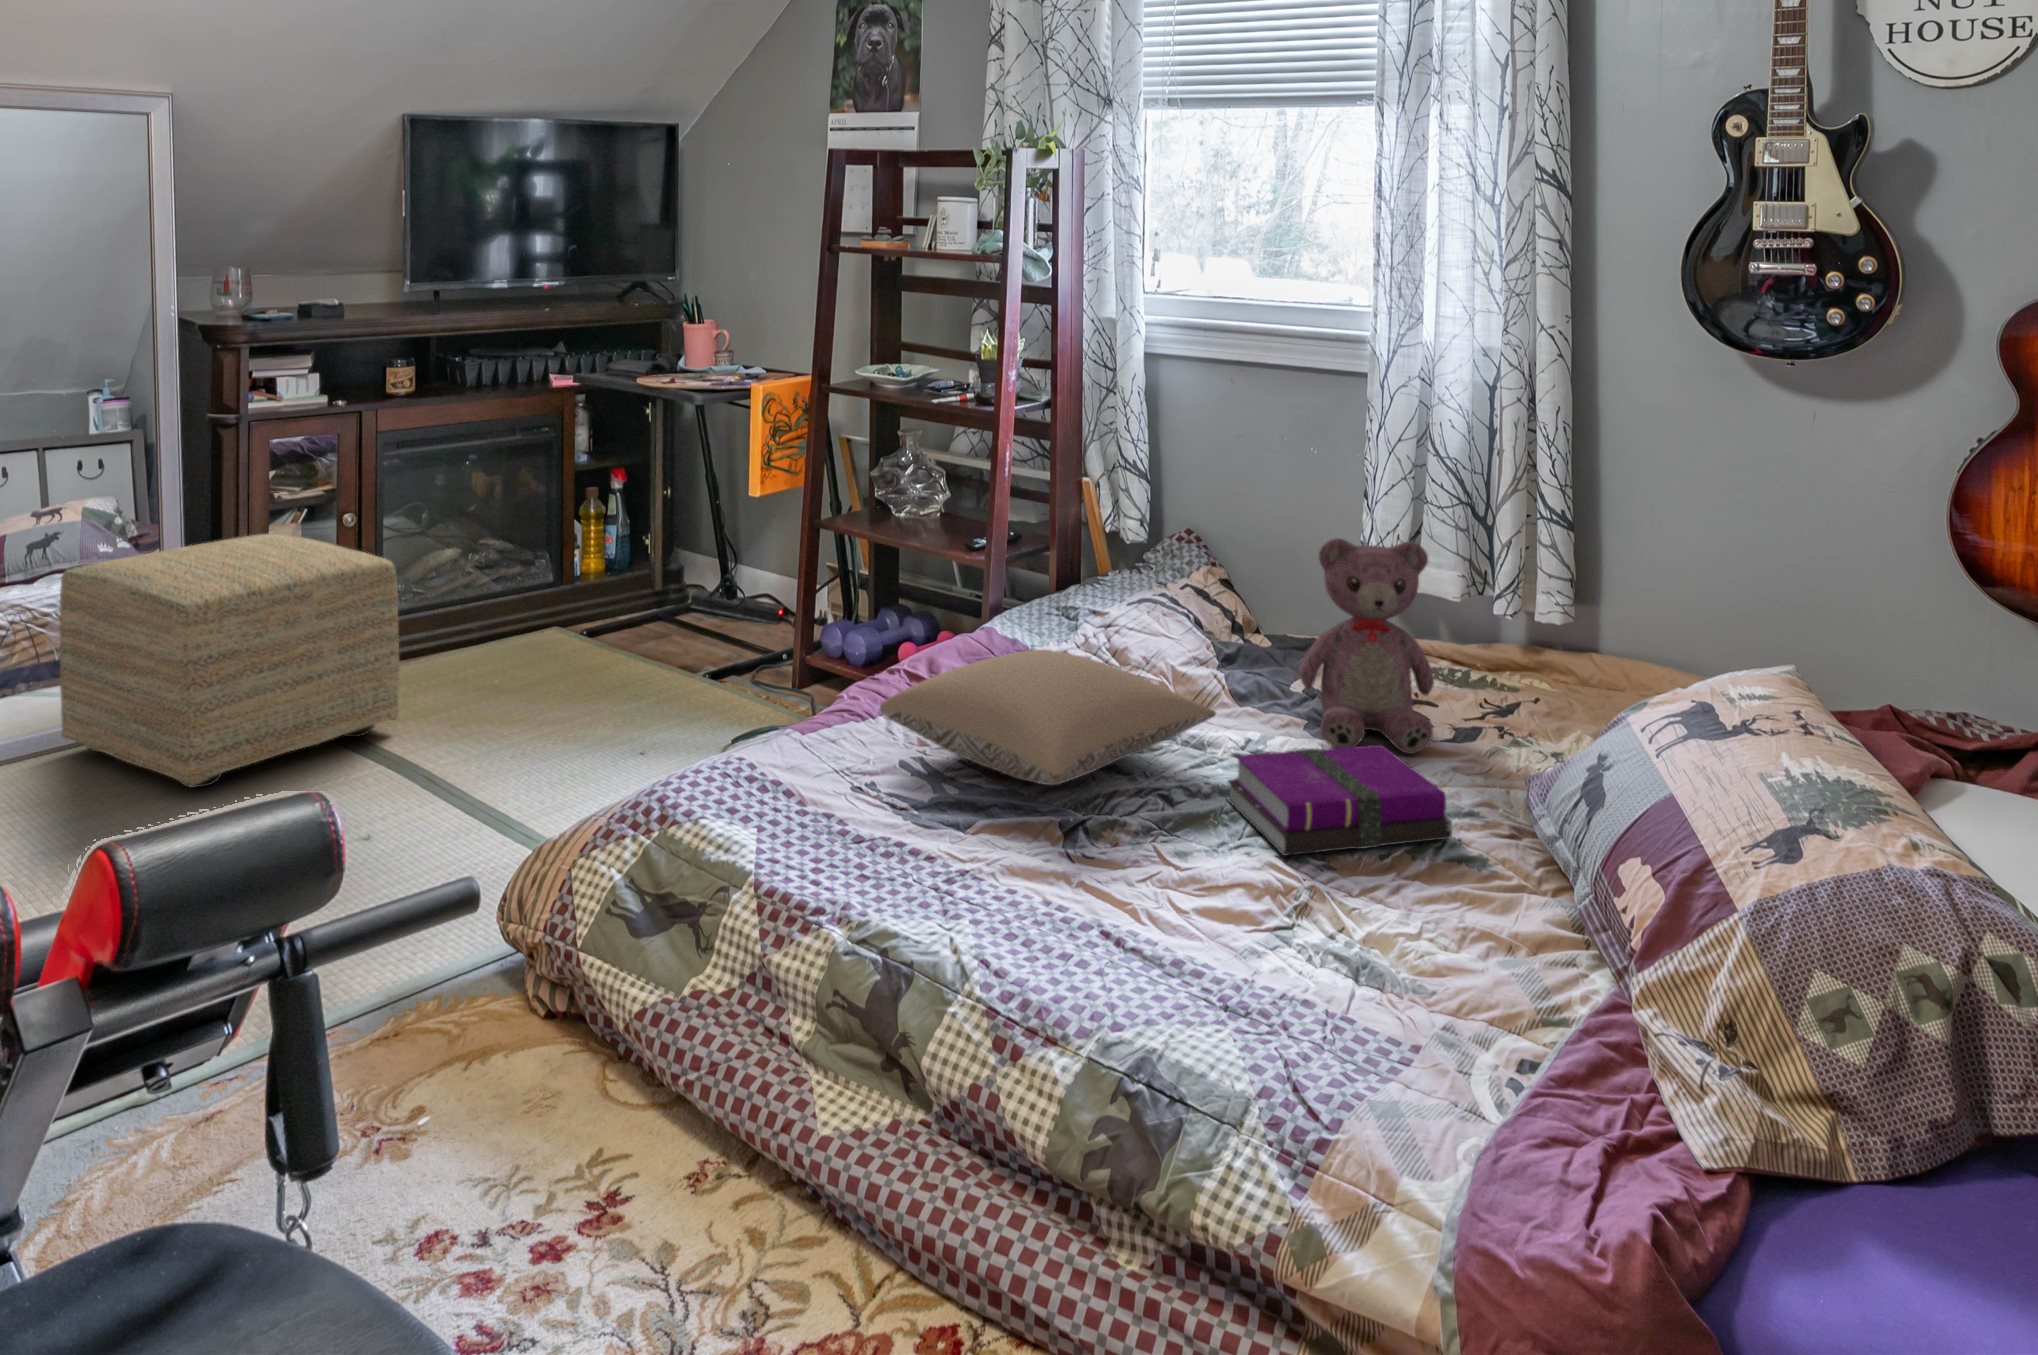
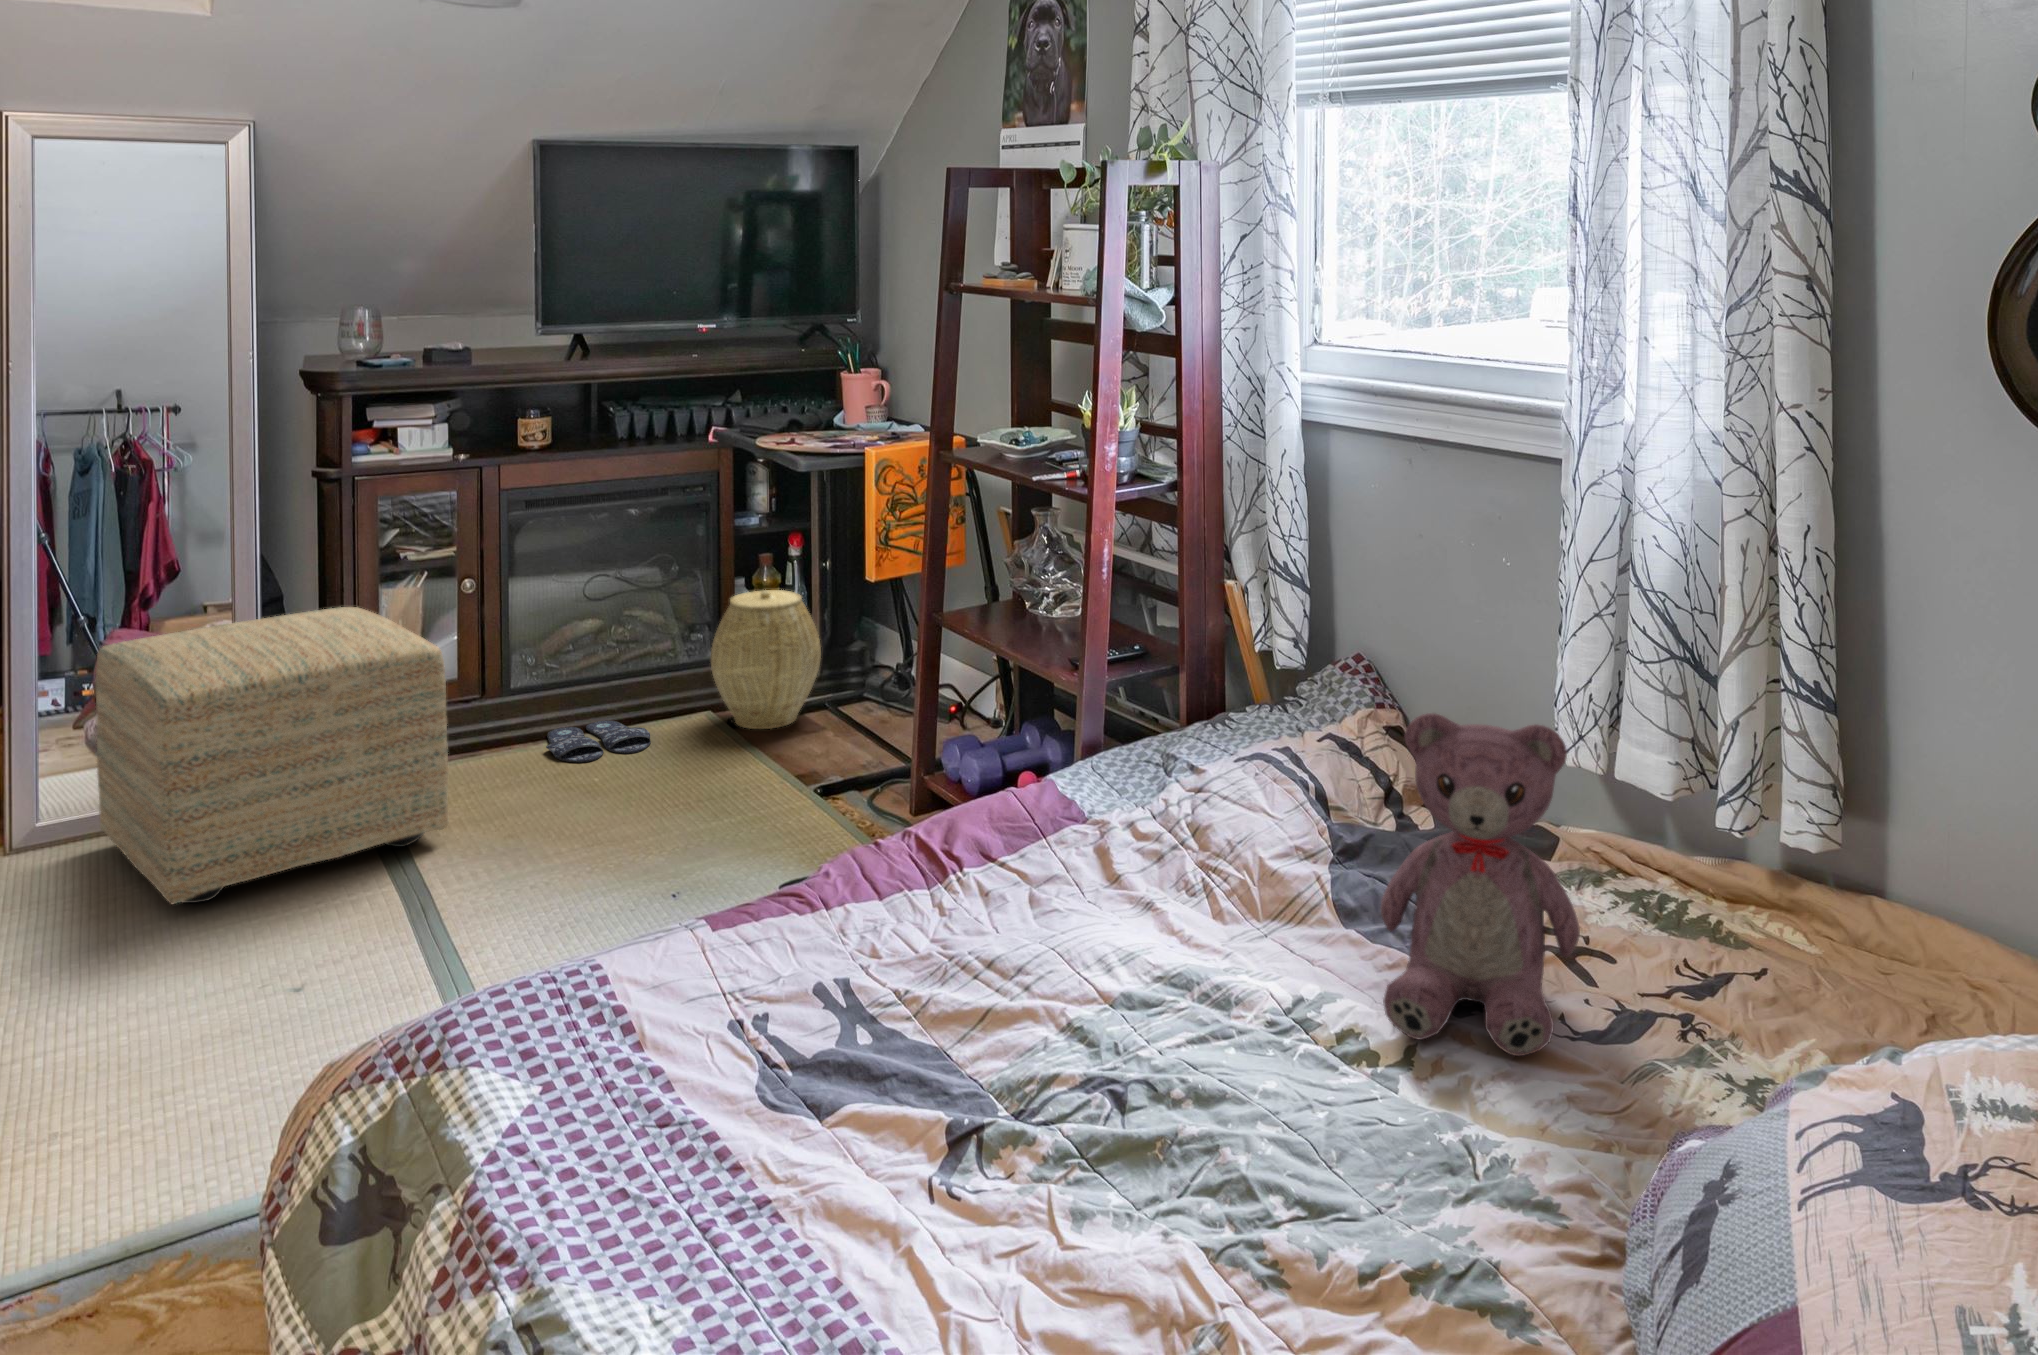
woven basket: none [569,516,667,637] -> present [711,590,821,729]
slippers: none [423,636,525,669] -> present [546,720,651,763]
pillow: present [880,650,1216,785] -> none [755,845,1212,1088]
notebook: present [1227,745,1452,856] -> none [1189,1054,1502,1256]

